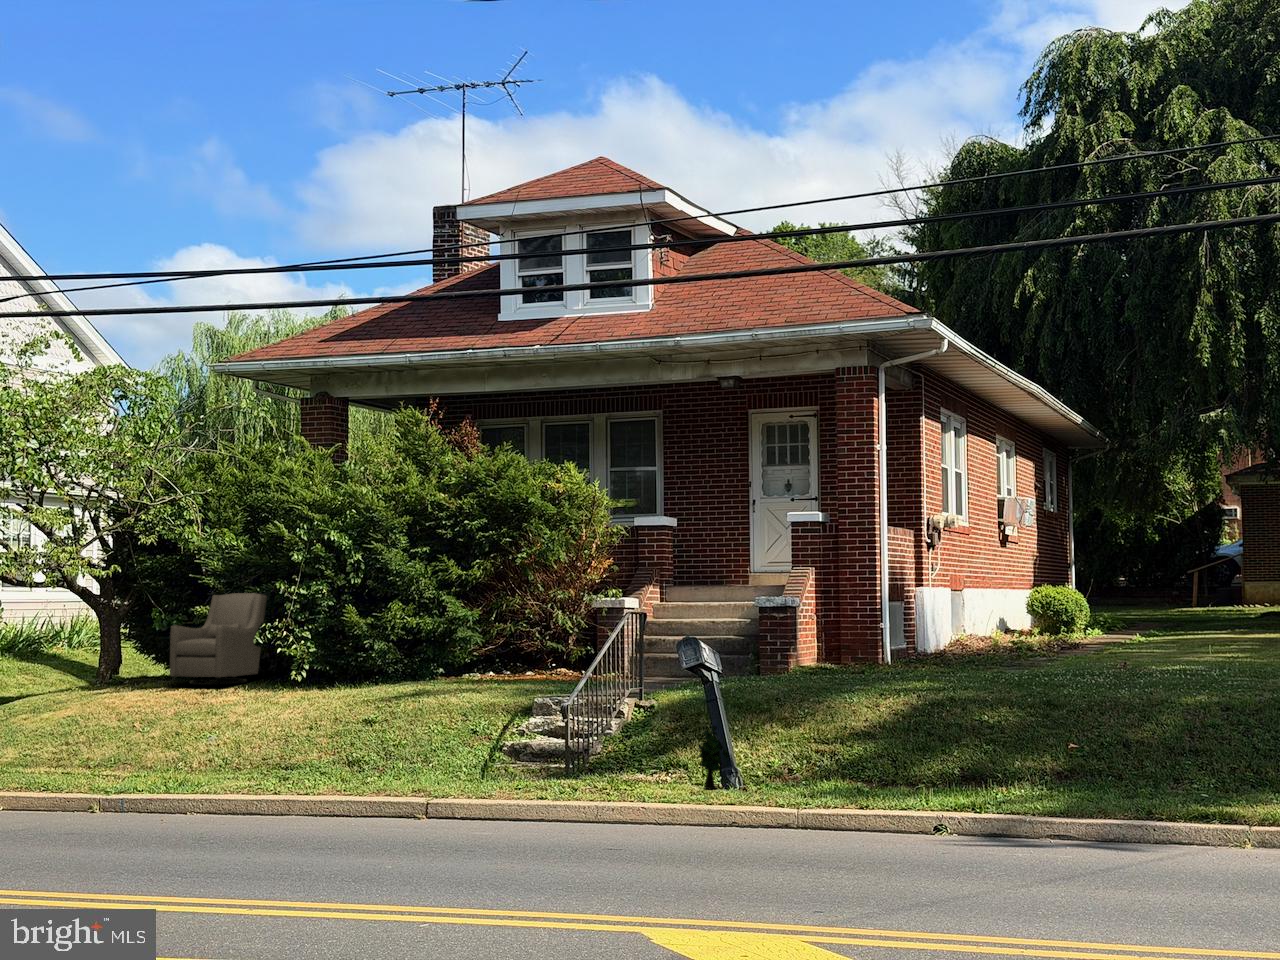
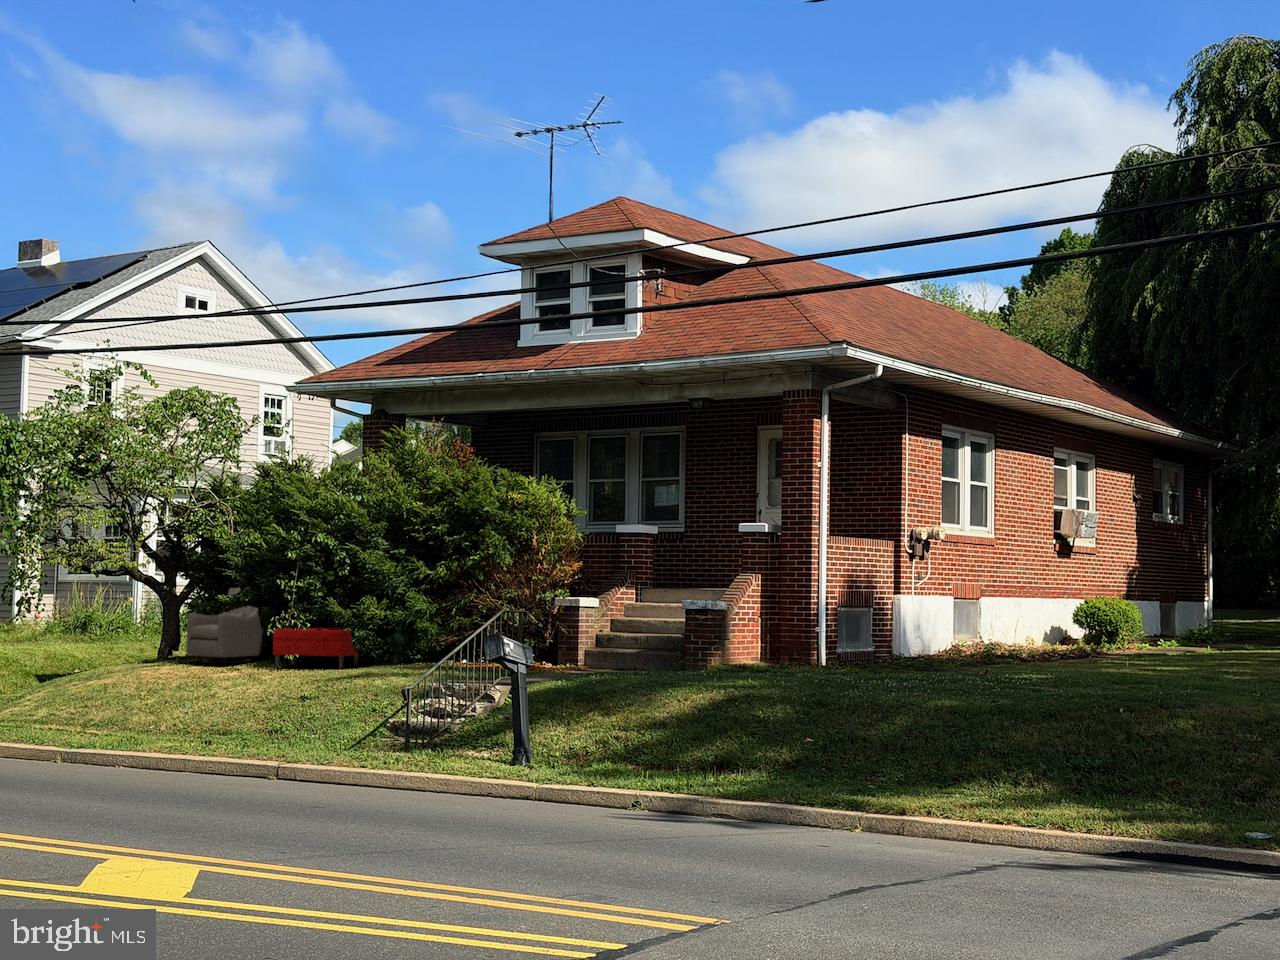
bench: none [291,639,394,686] -> present [273,628,359,668]
decorative plant: present [696,726,729,789] -> present [386,627,407,663]

